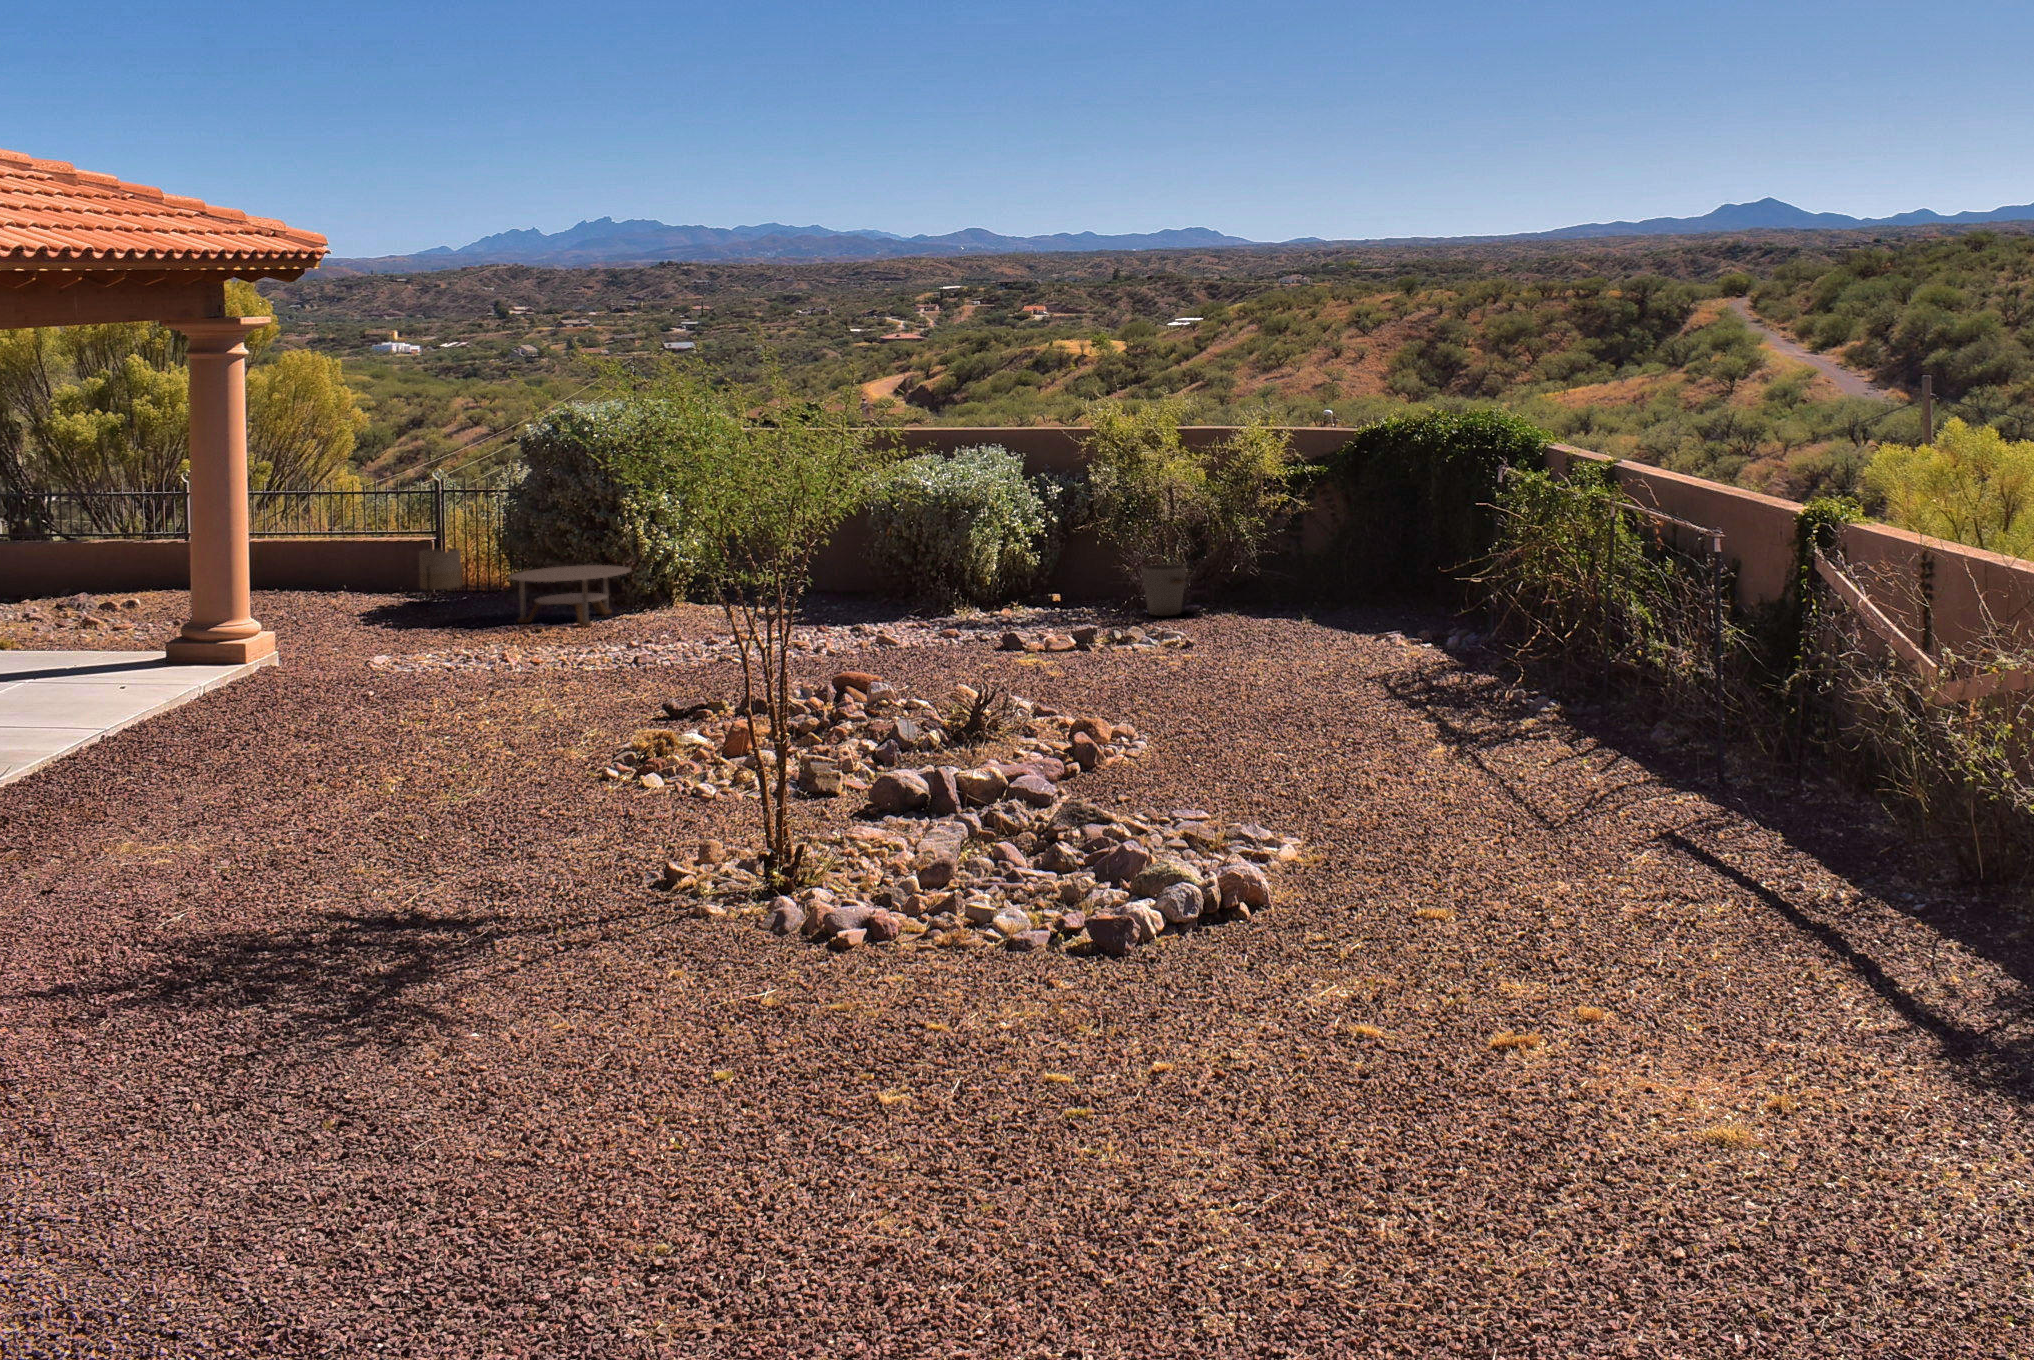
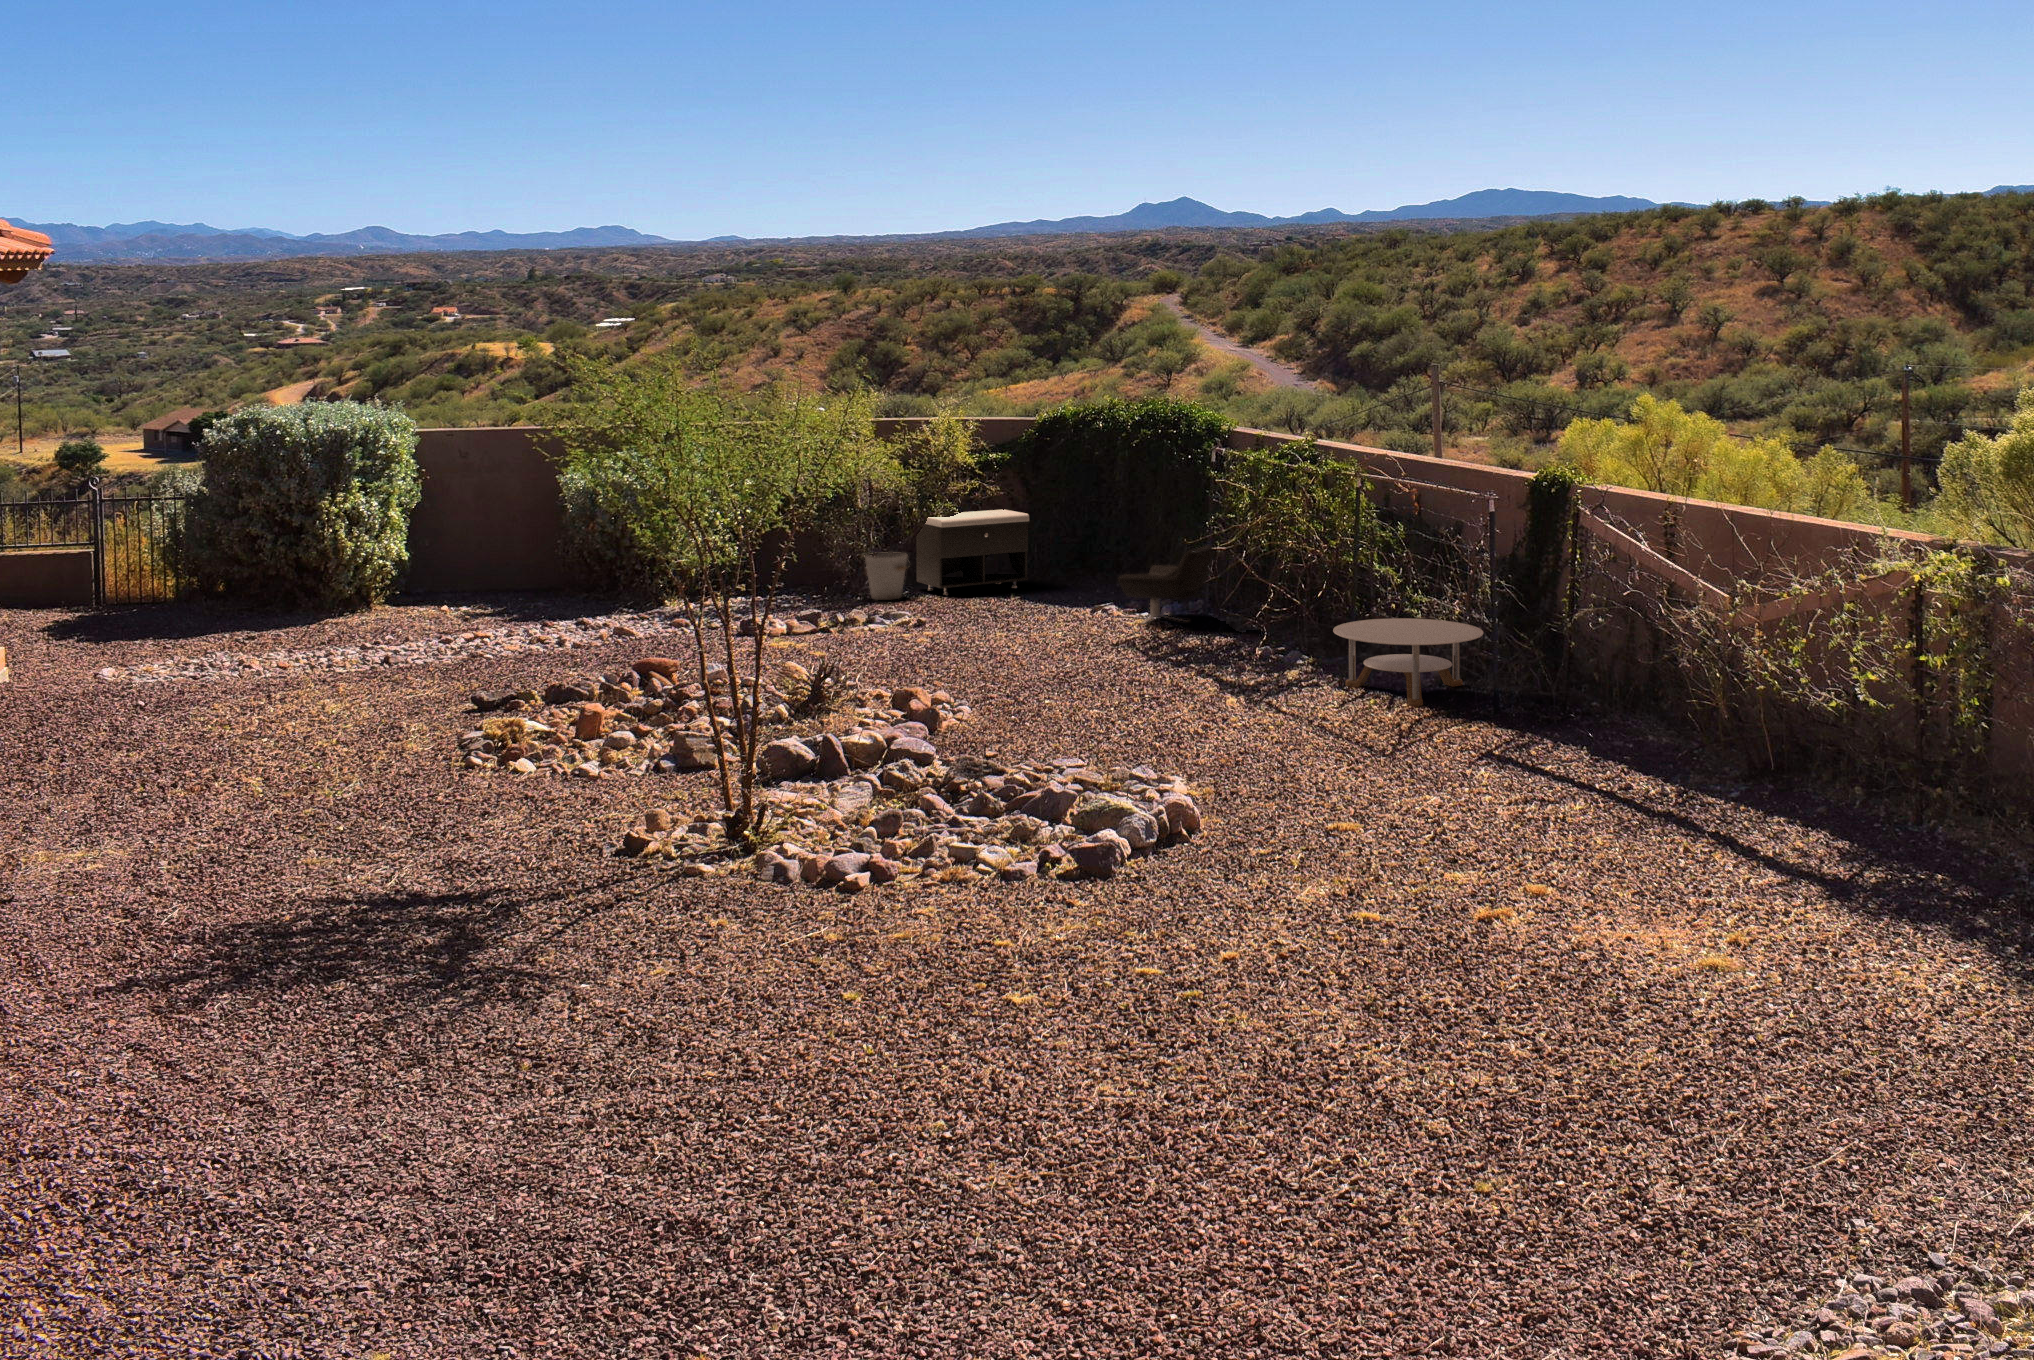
storage bench: none [1202,519,1324,612] -> present [916,509,1029,595]
planter: present [419,548,463,602] -> none [56,553,108,616]
lounge chair: none [1387,564,1503,654] -> present [1118,545,1215,624]
round table: present [509,565,631,627] -> present [1333,618,1483,706]

